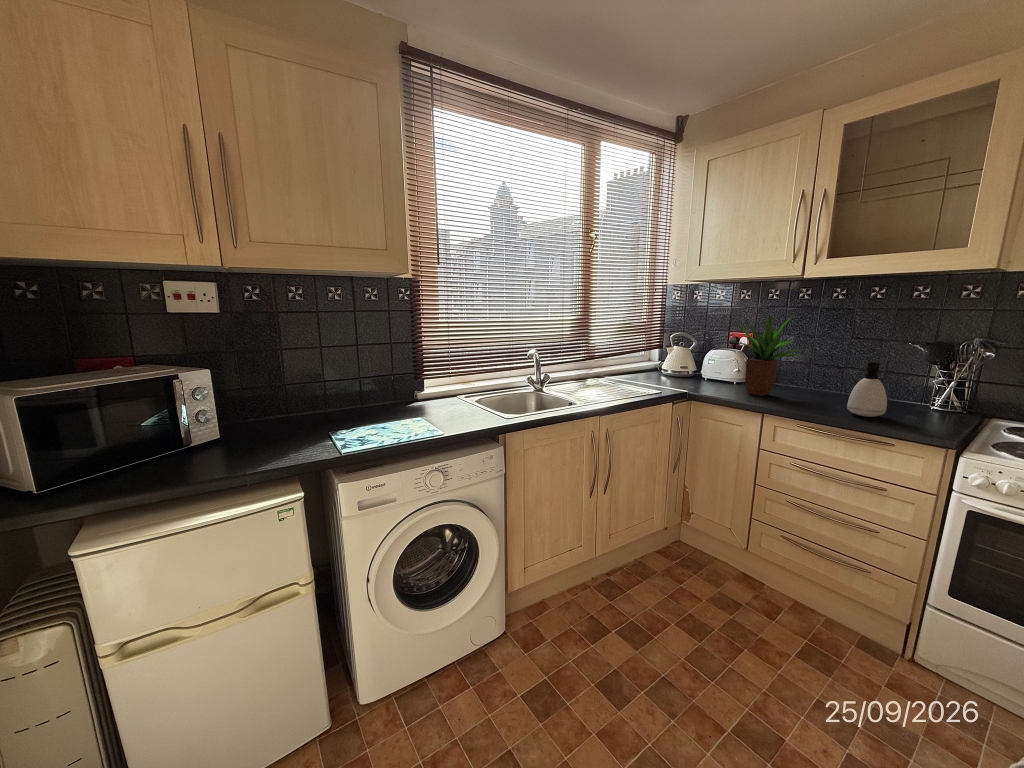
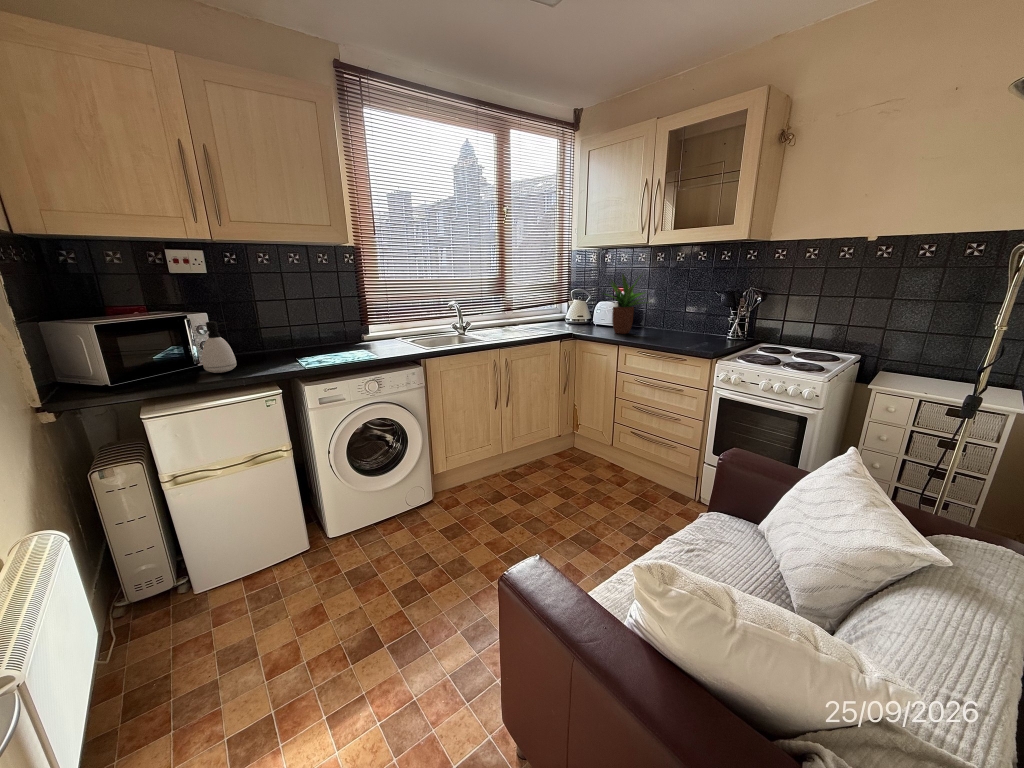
soap dispenser: present [847,362,887,417] -> present [202,321,237,373]

